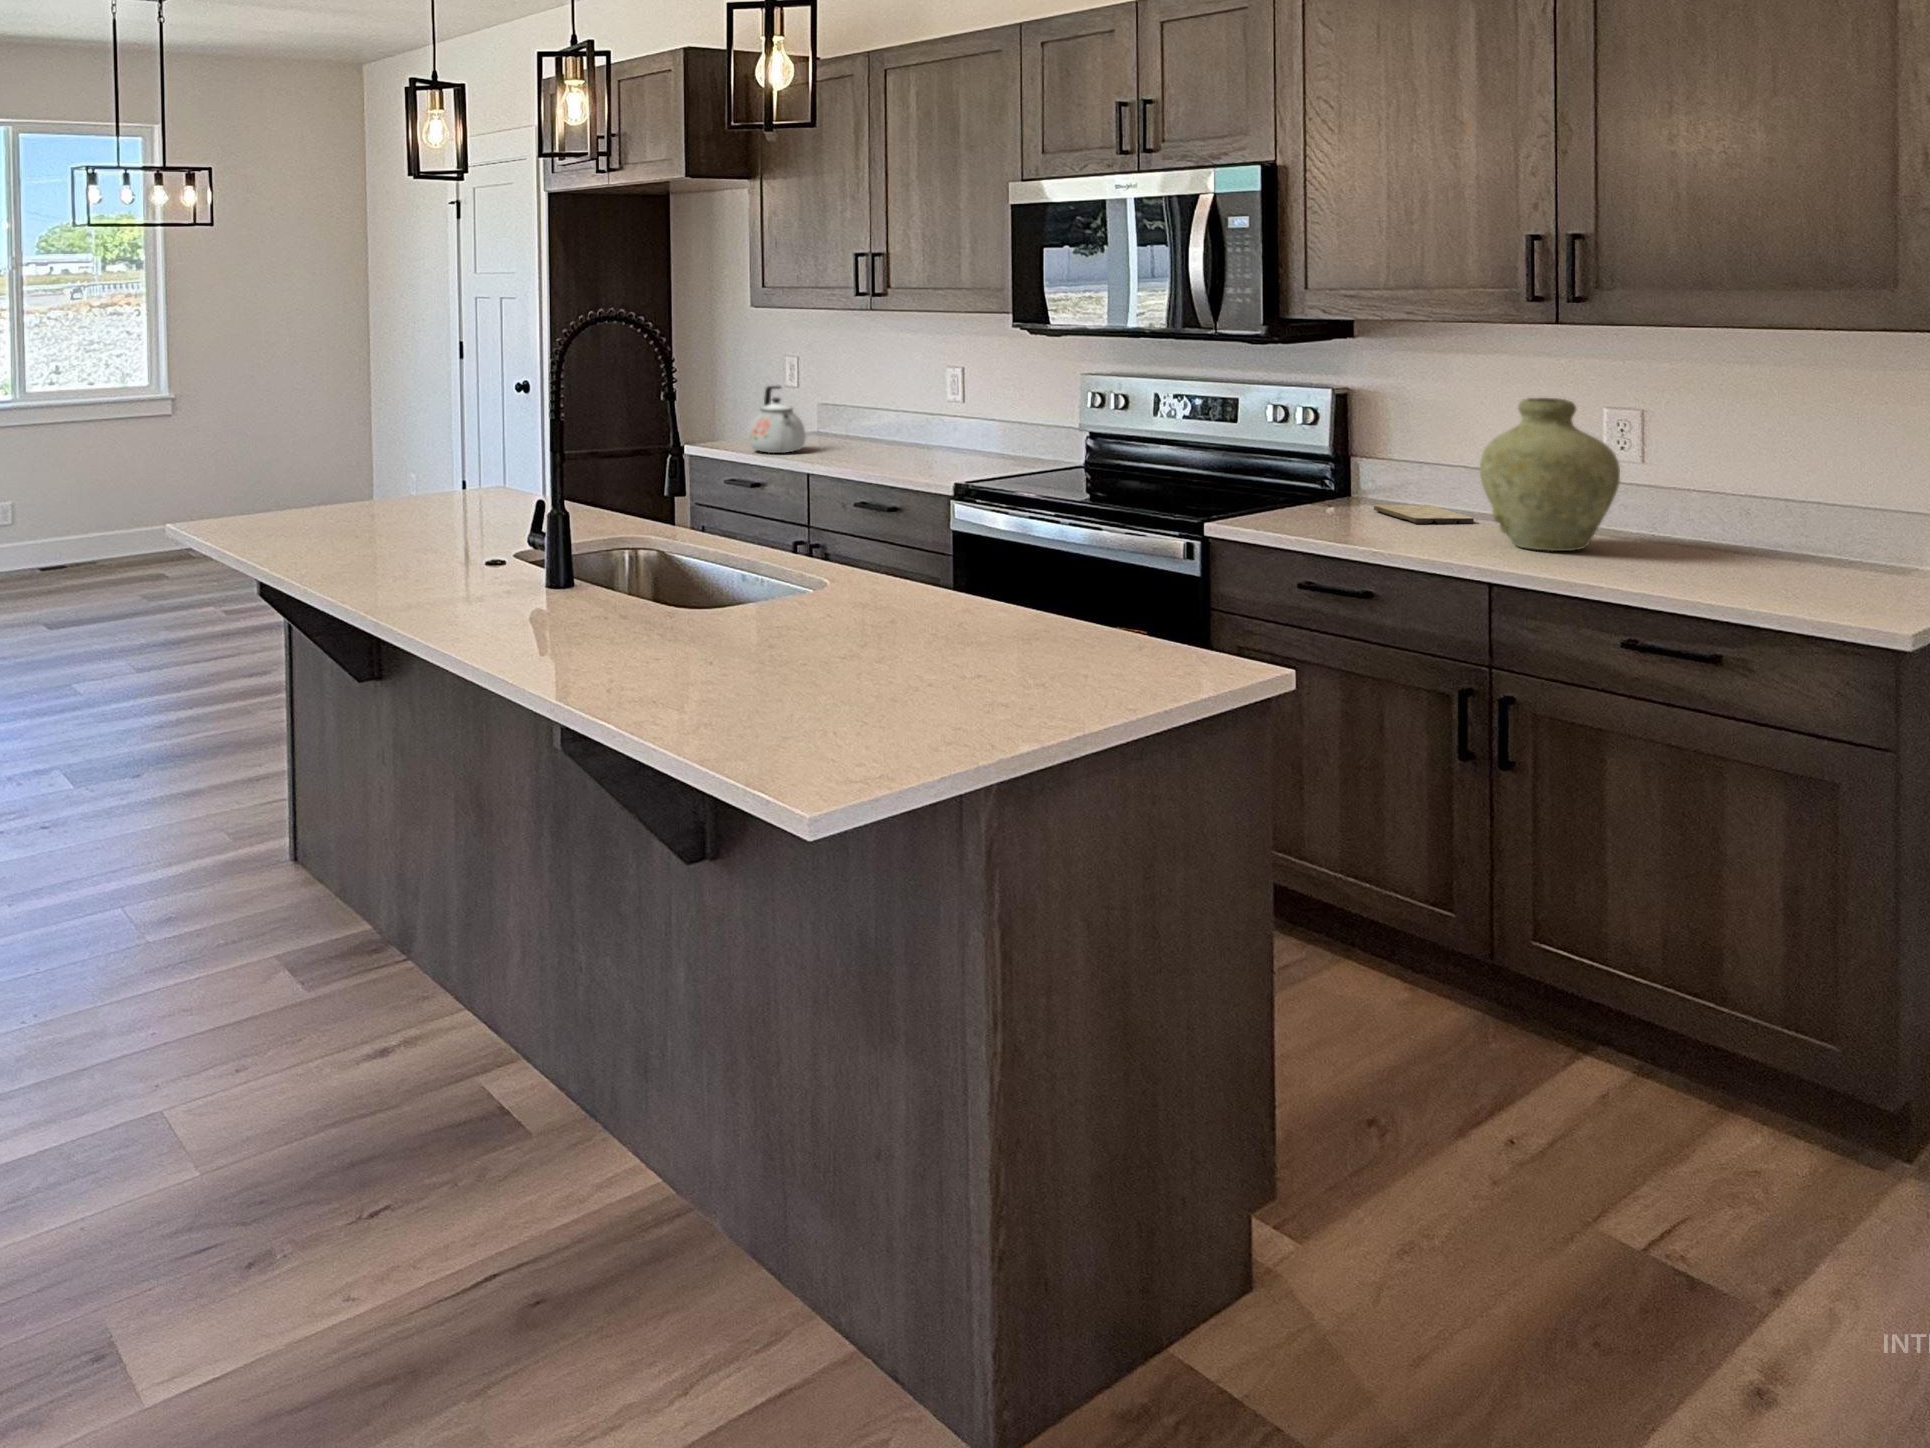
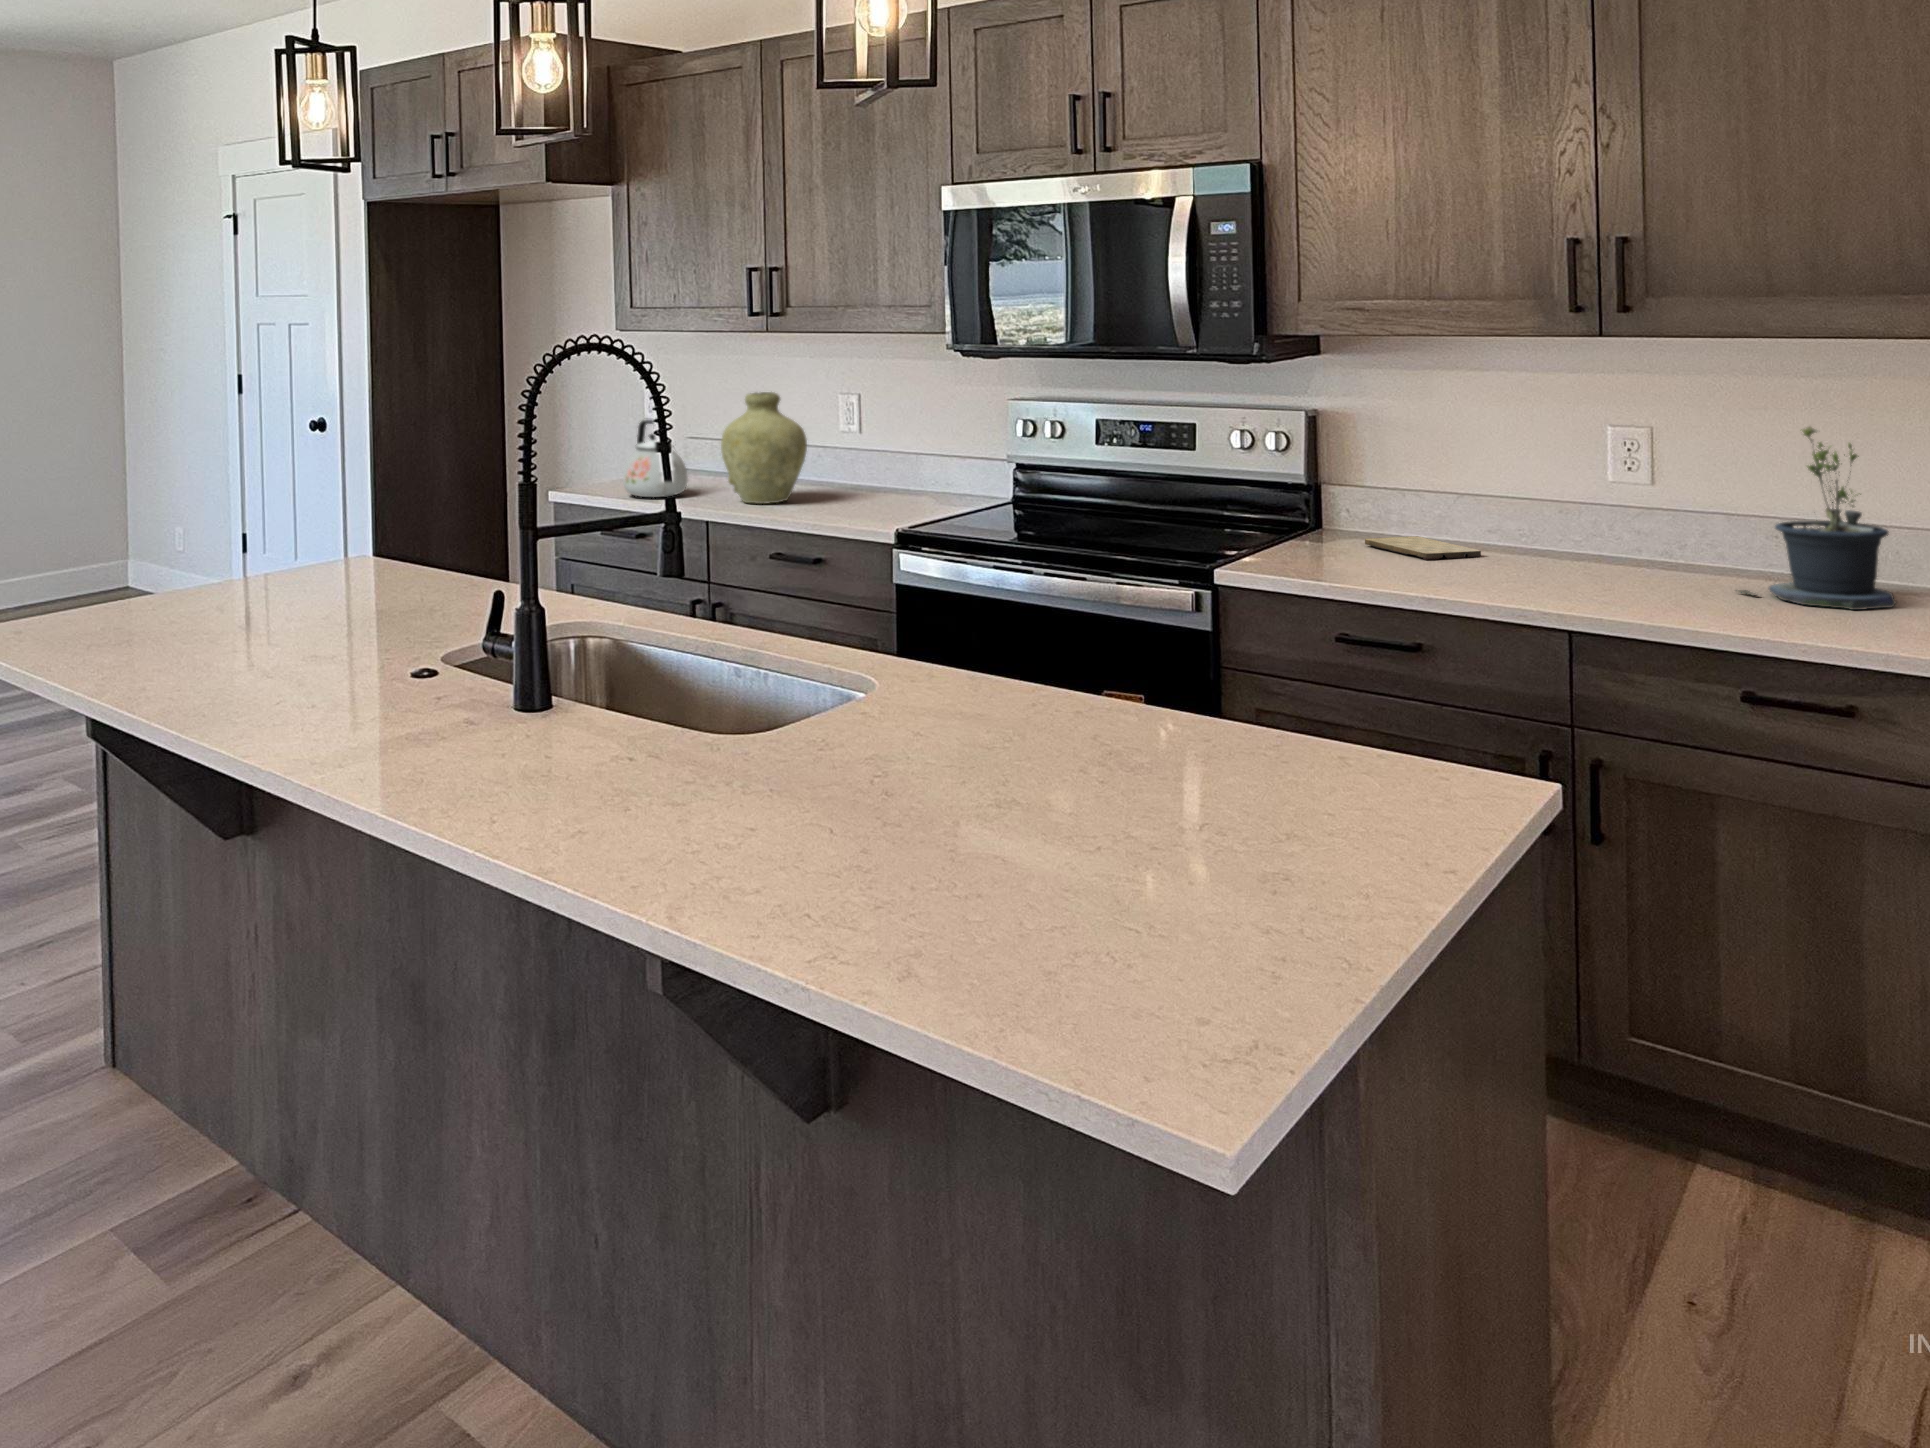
vase: present [1480,398,1620,551] -> present [721,392,807,504]
potted plant: none [1676,408,1824,577] -> present [1738,427,1896,610]

